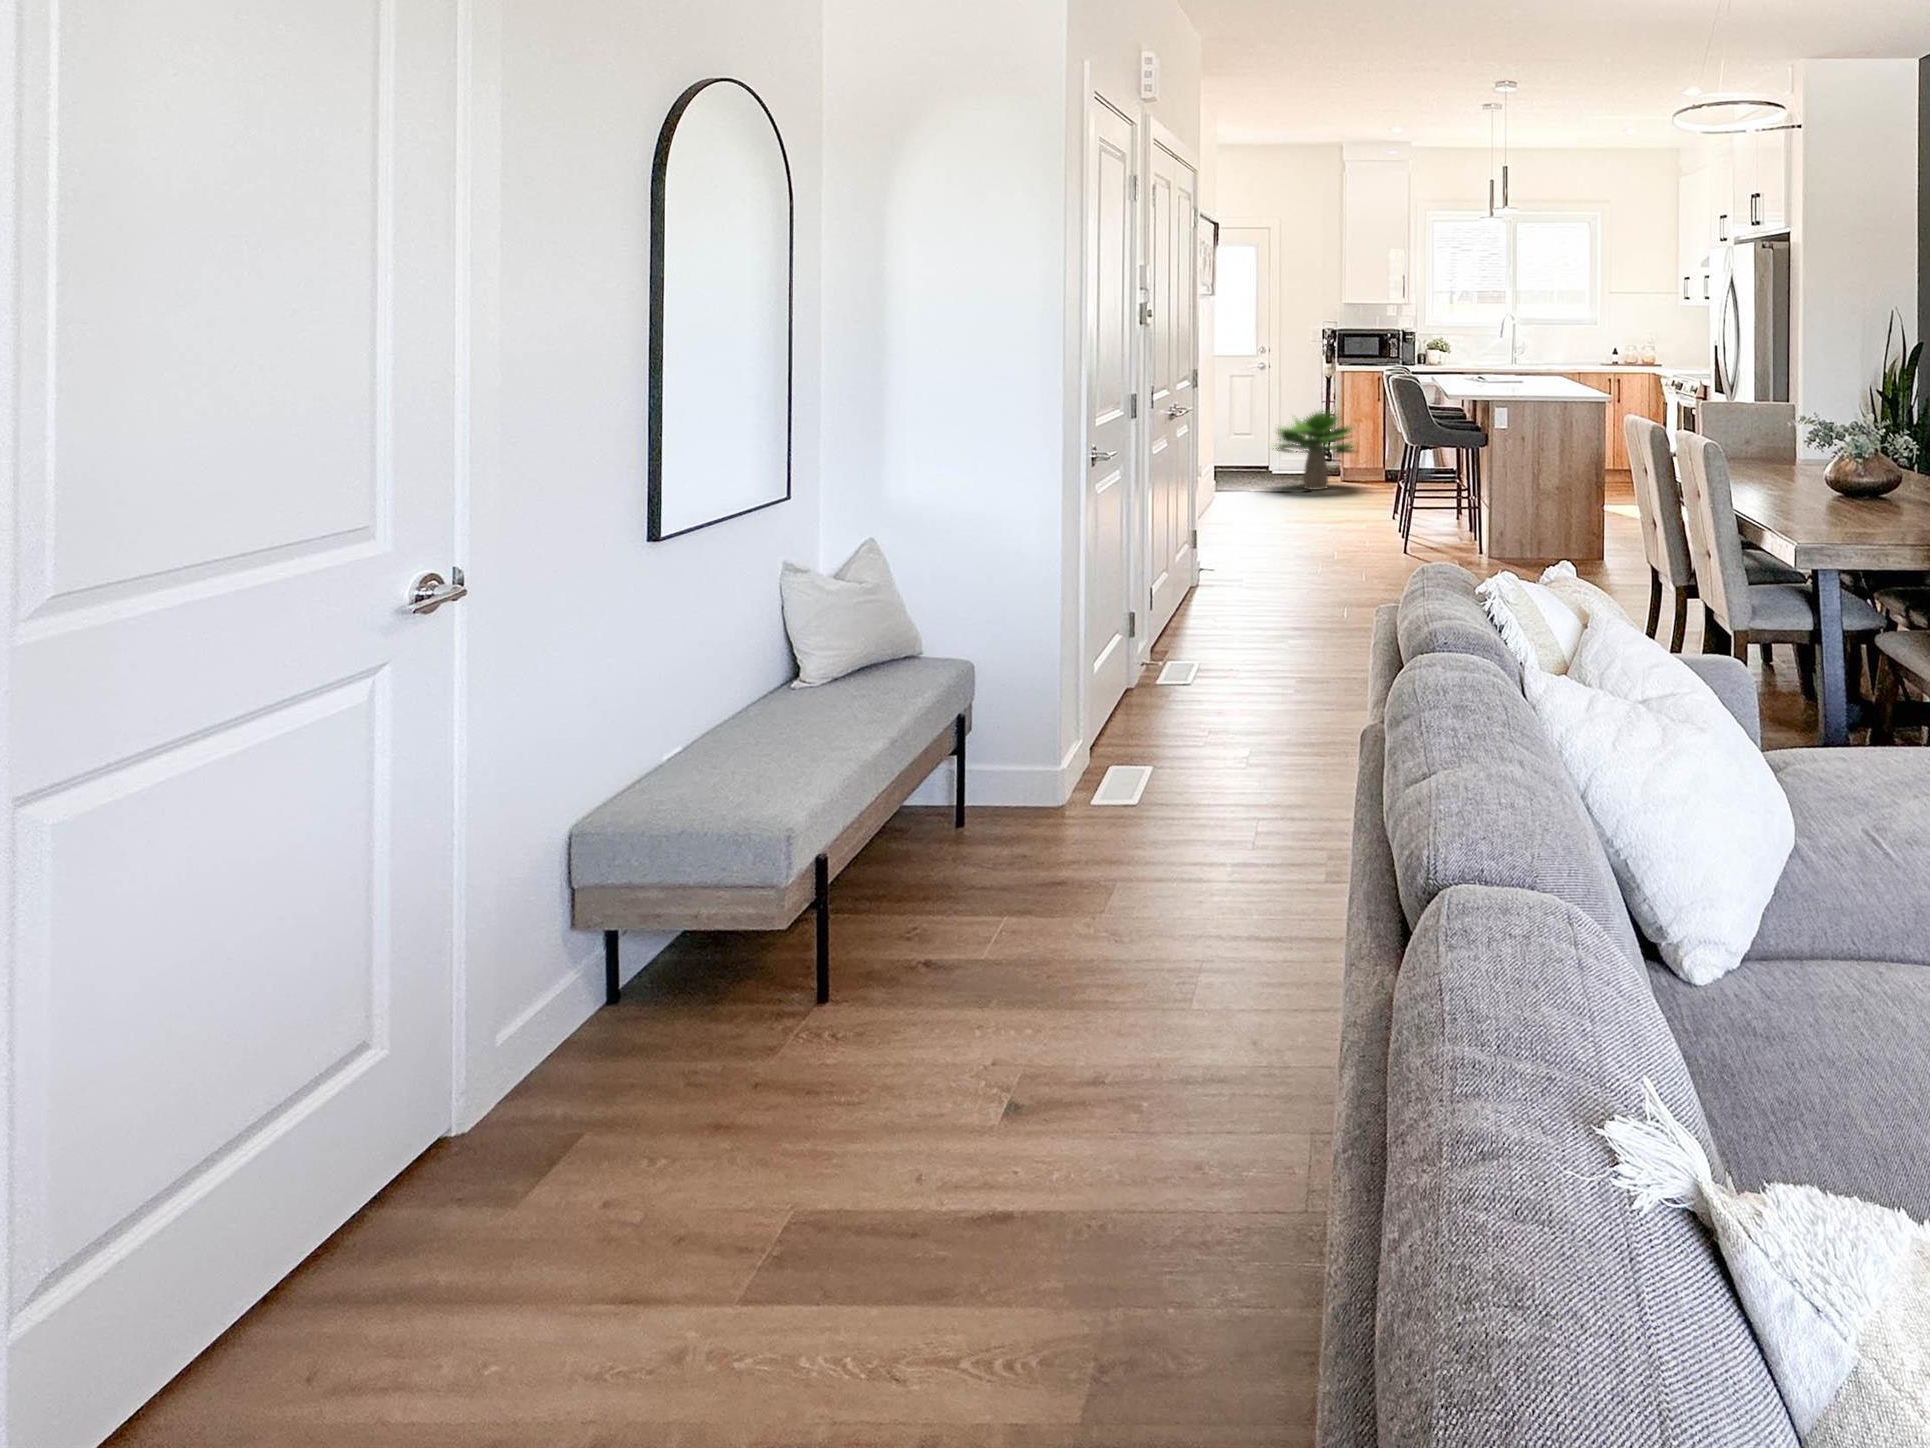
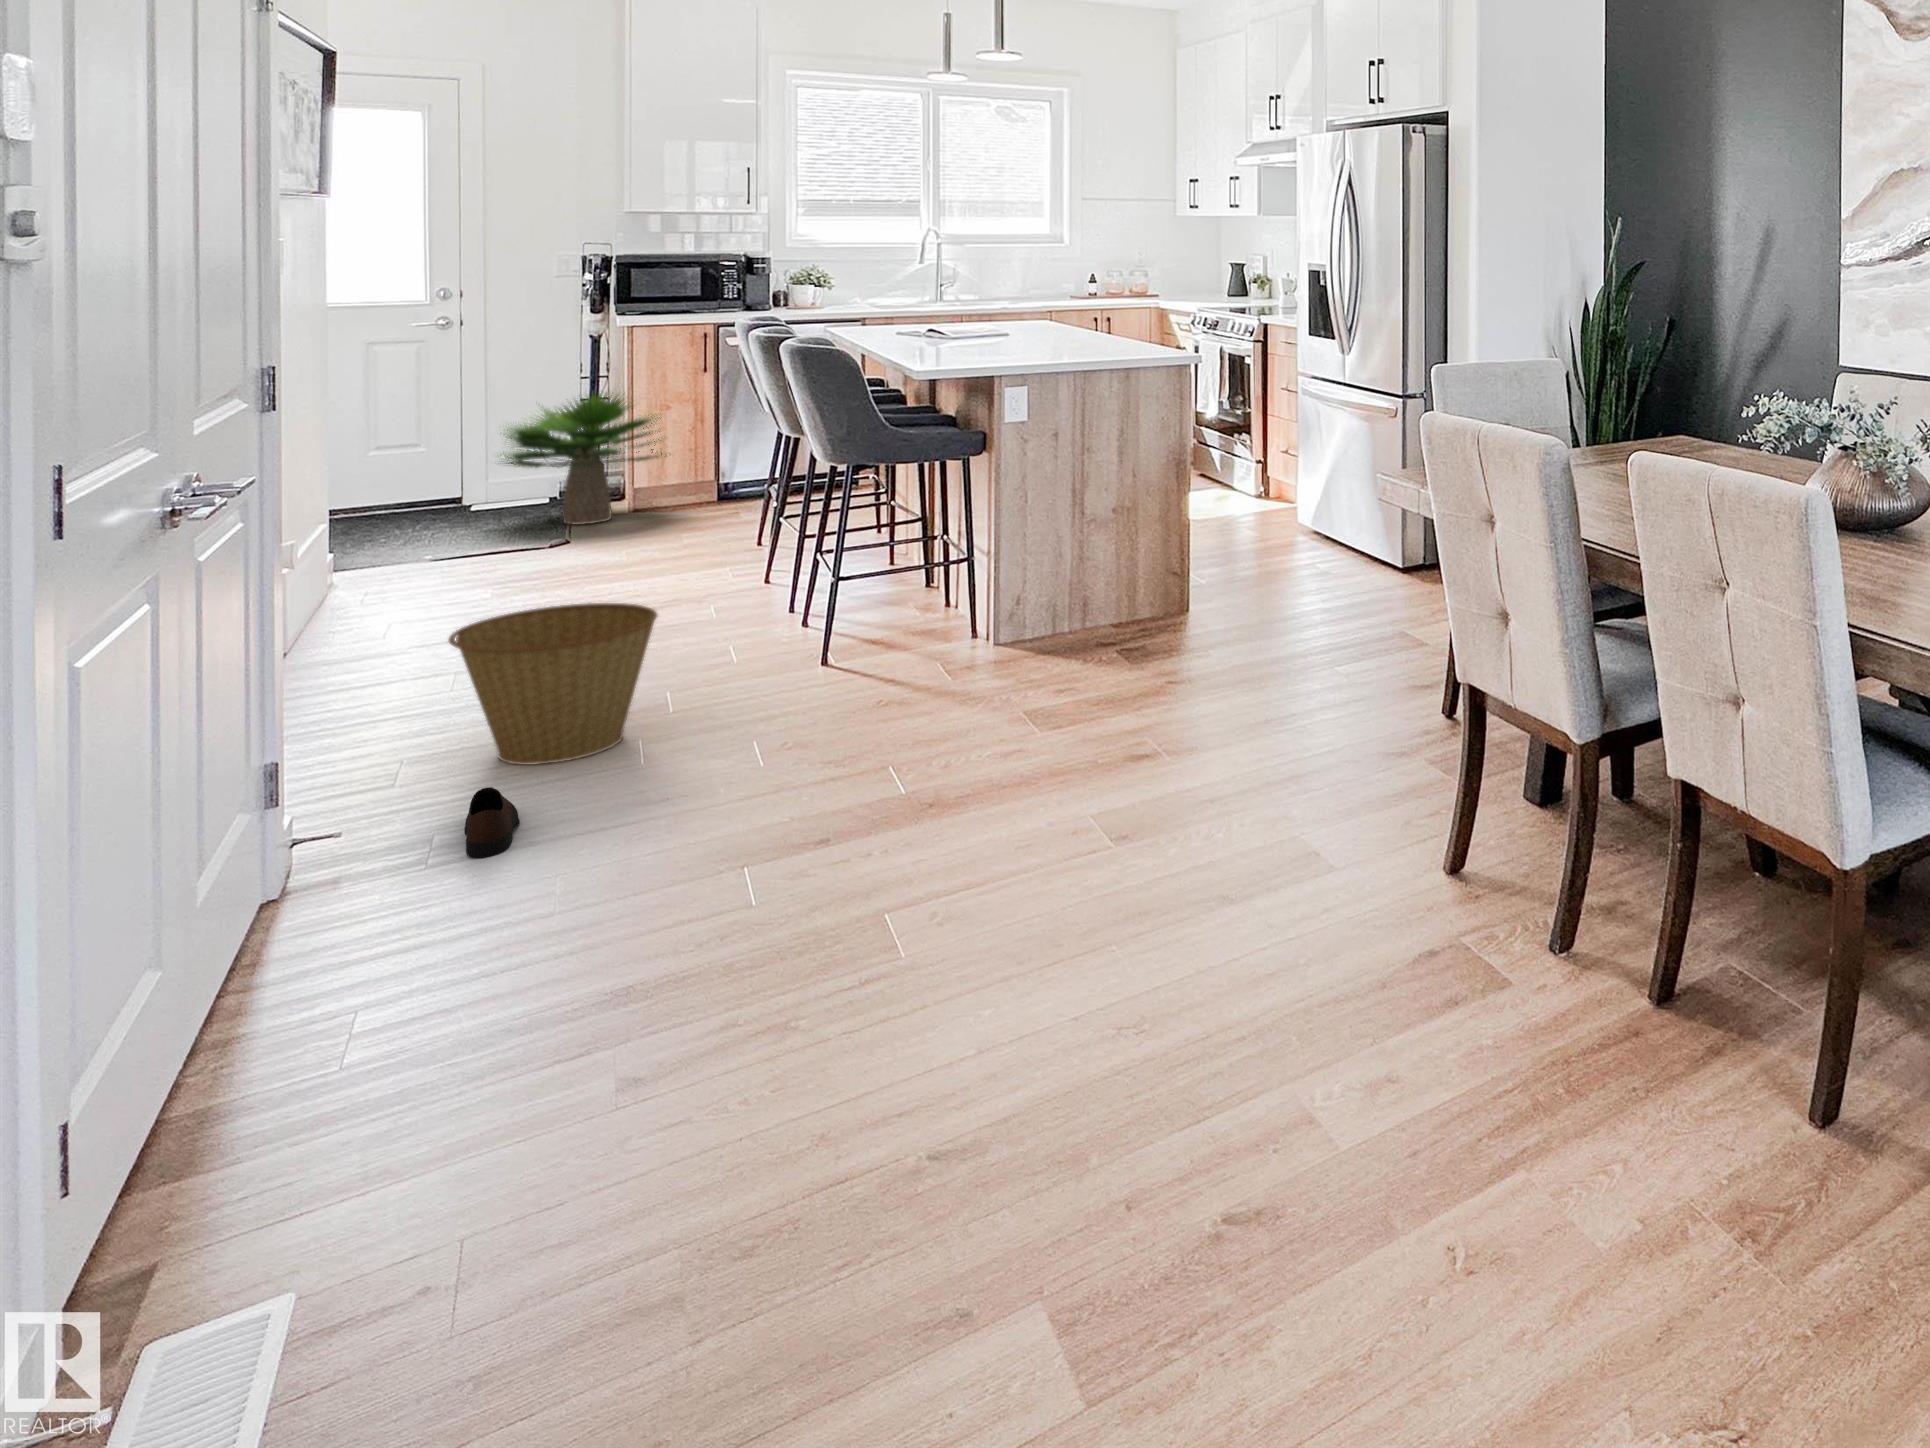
basket: none [1208,509,1296,584] -> present [449,603,657,765]
shoe: none [1200,580,1224,609] -> present [464,787,520,858]

